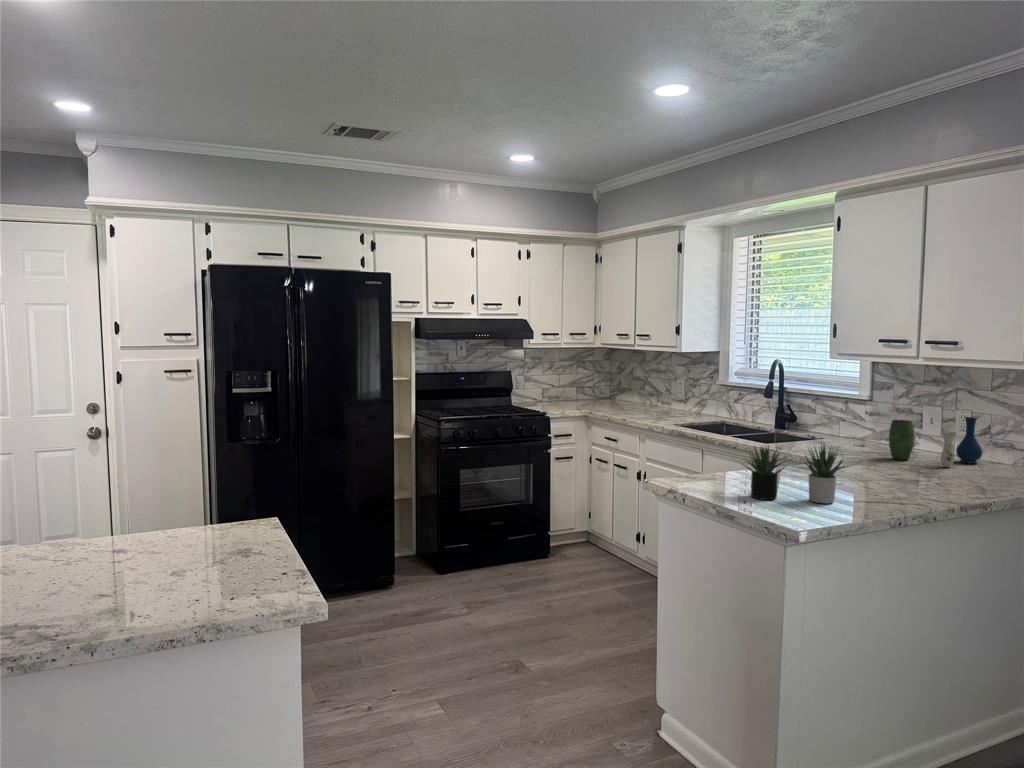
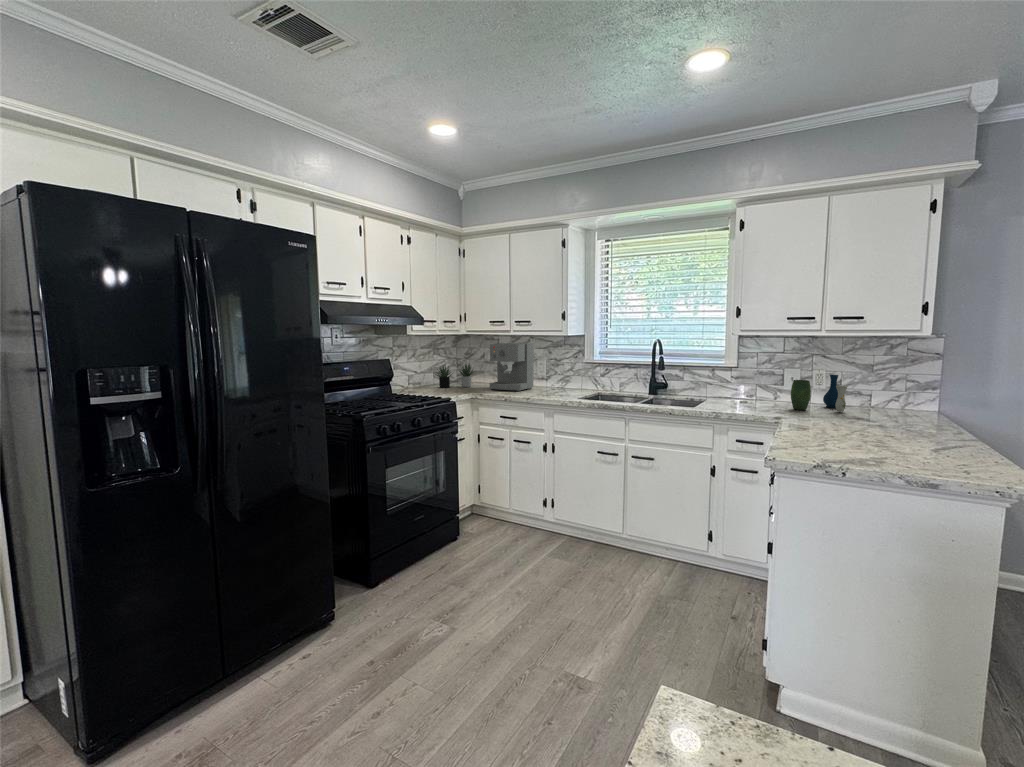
coffee maker: none [610,358,665,413] -> present [489,343,533,391]
succulent plant: present [742,444,847,503] -> present [435,364,473,388]

